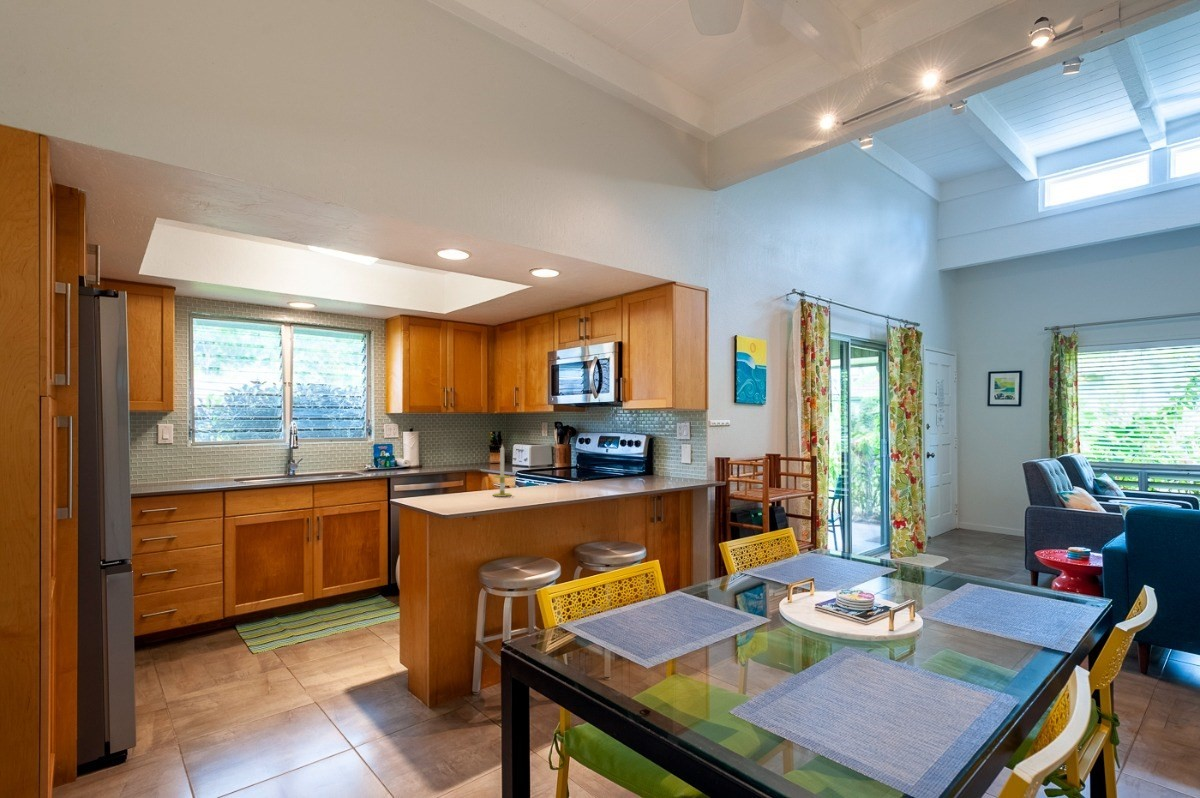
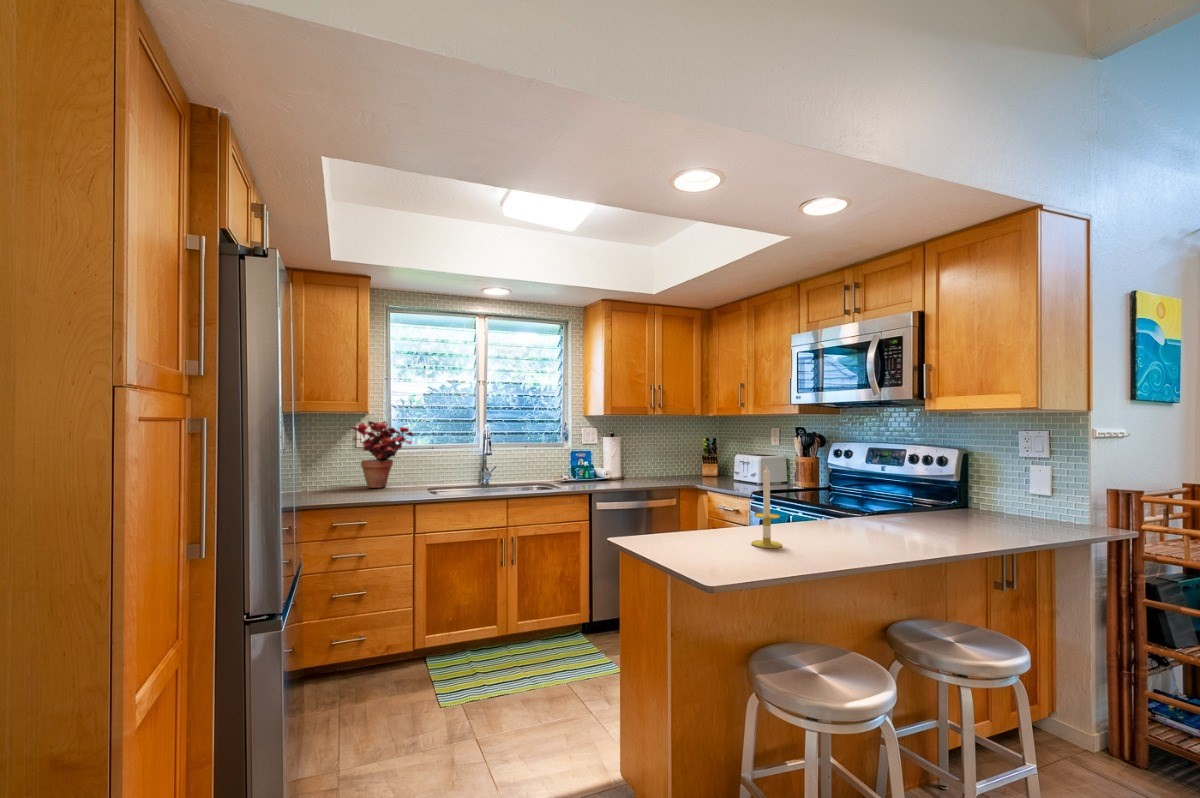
potted plant: none [153,419,220,481] -> present [351,421,413,488]

